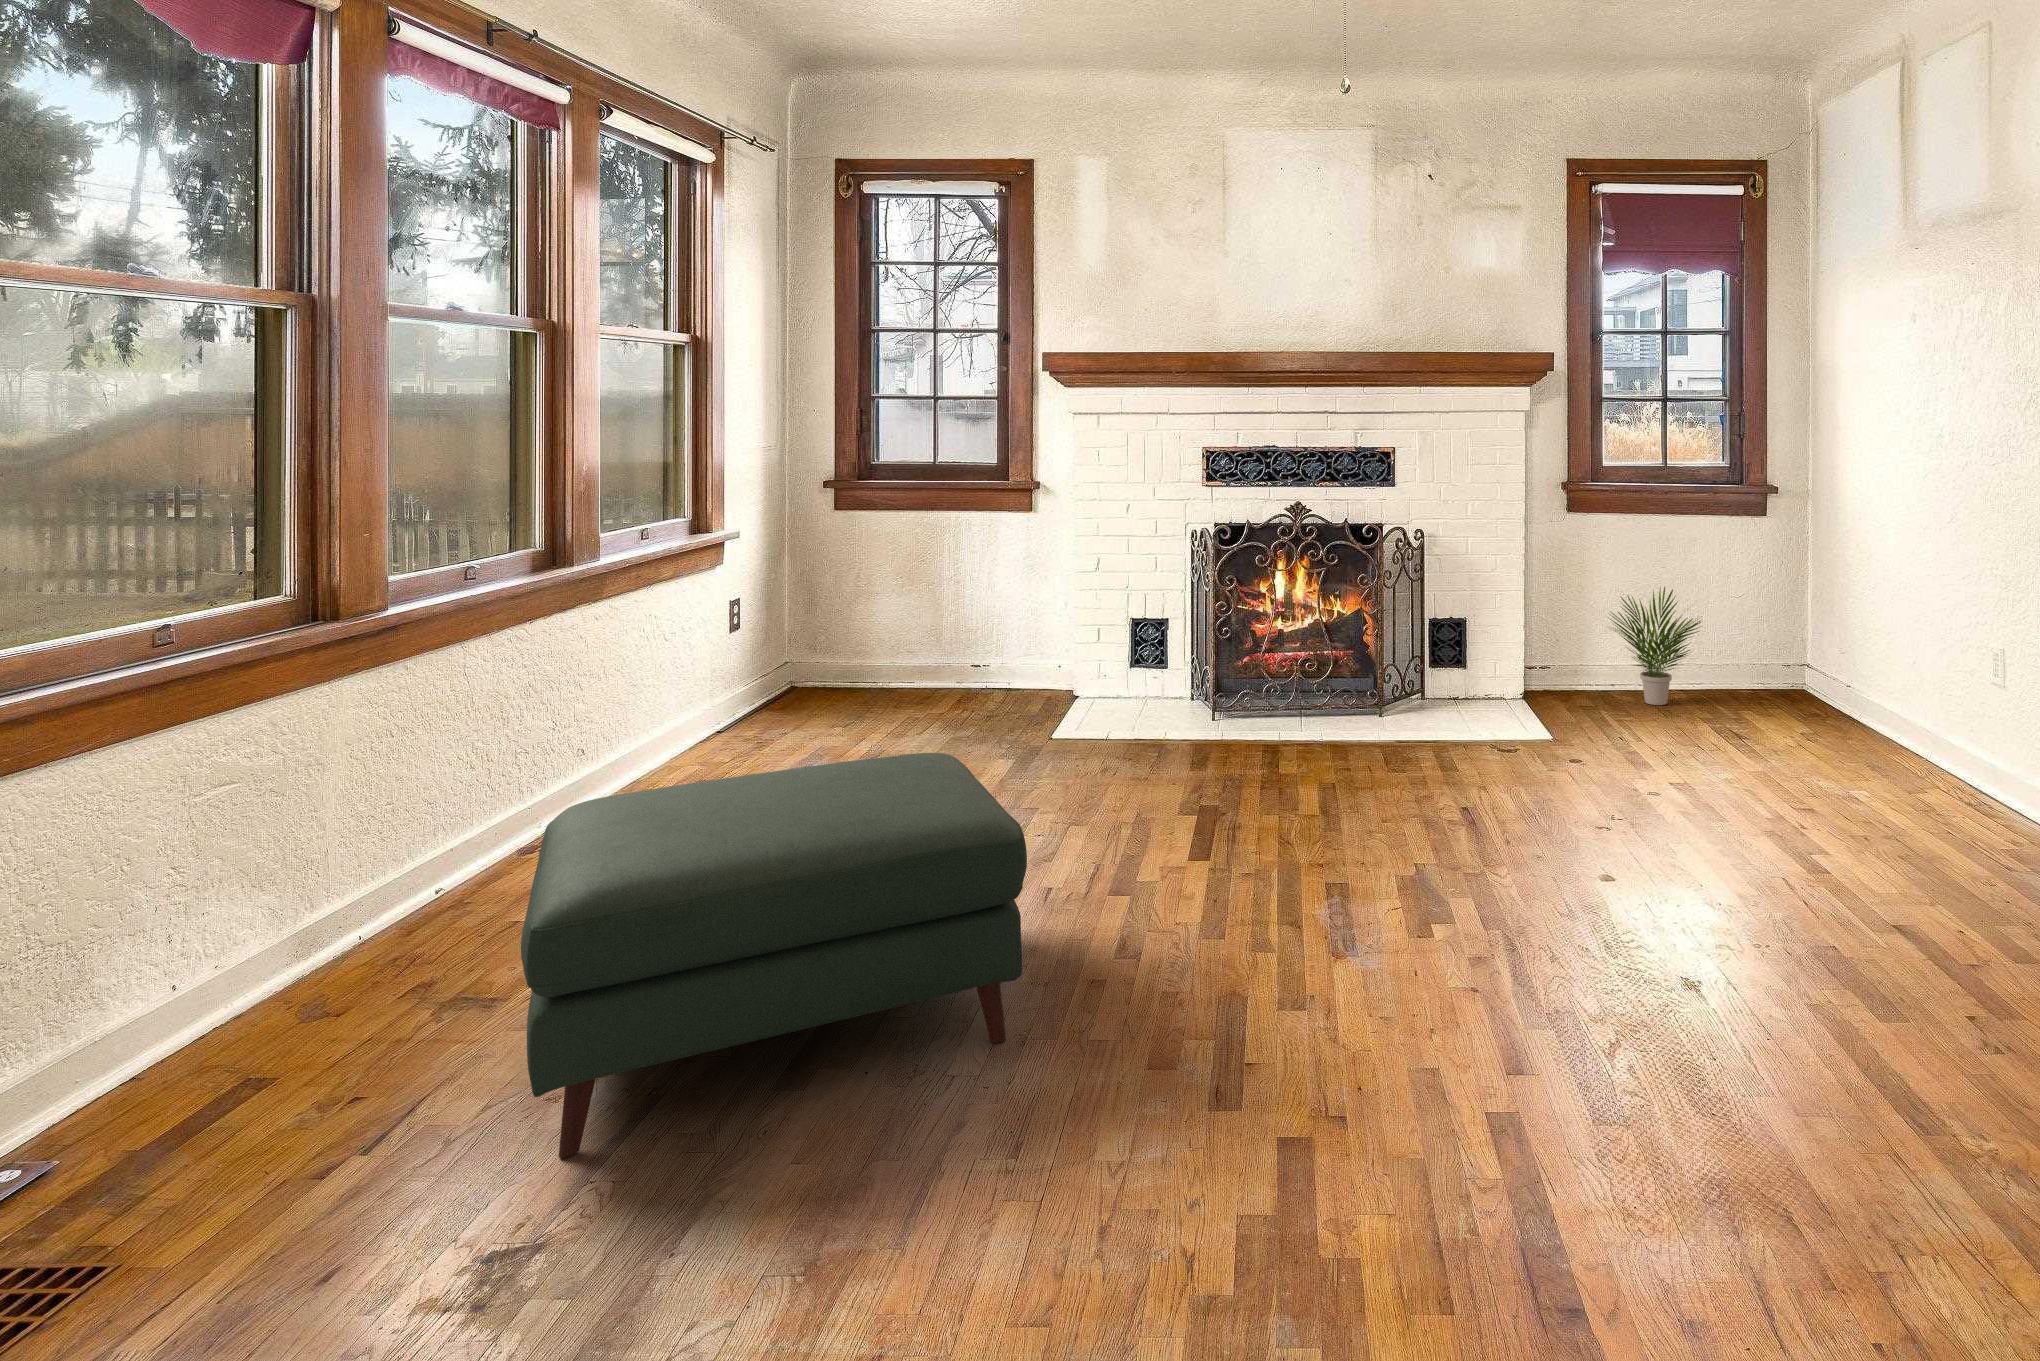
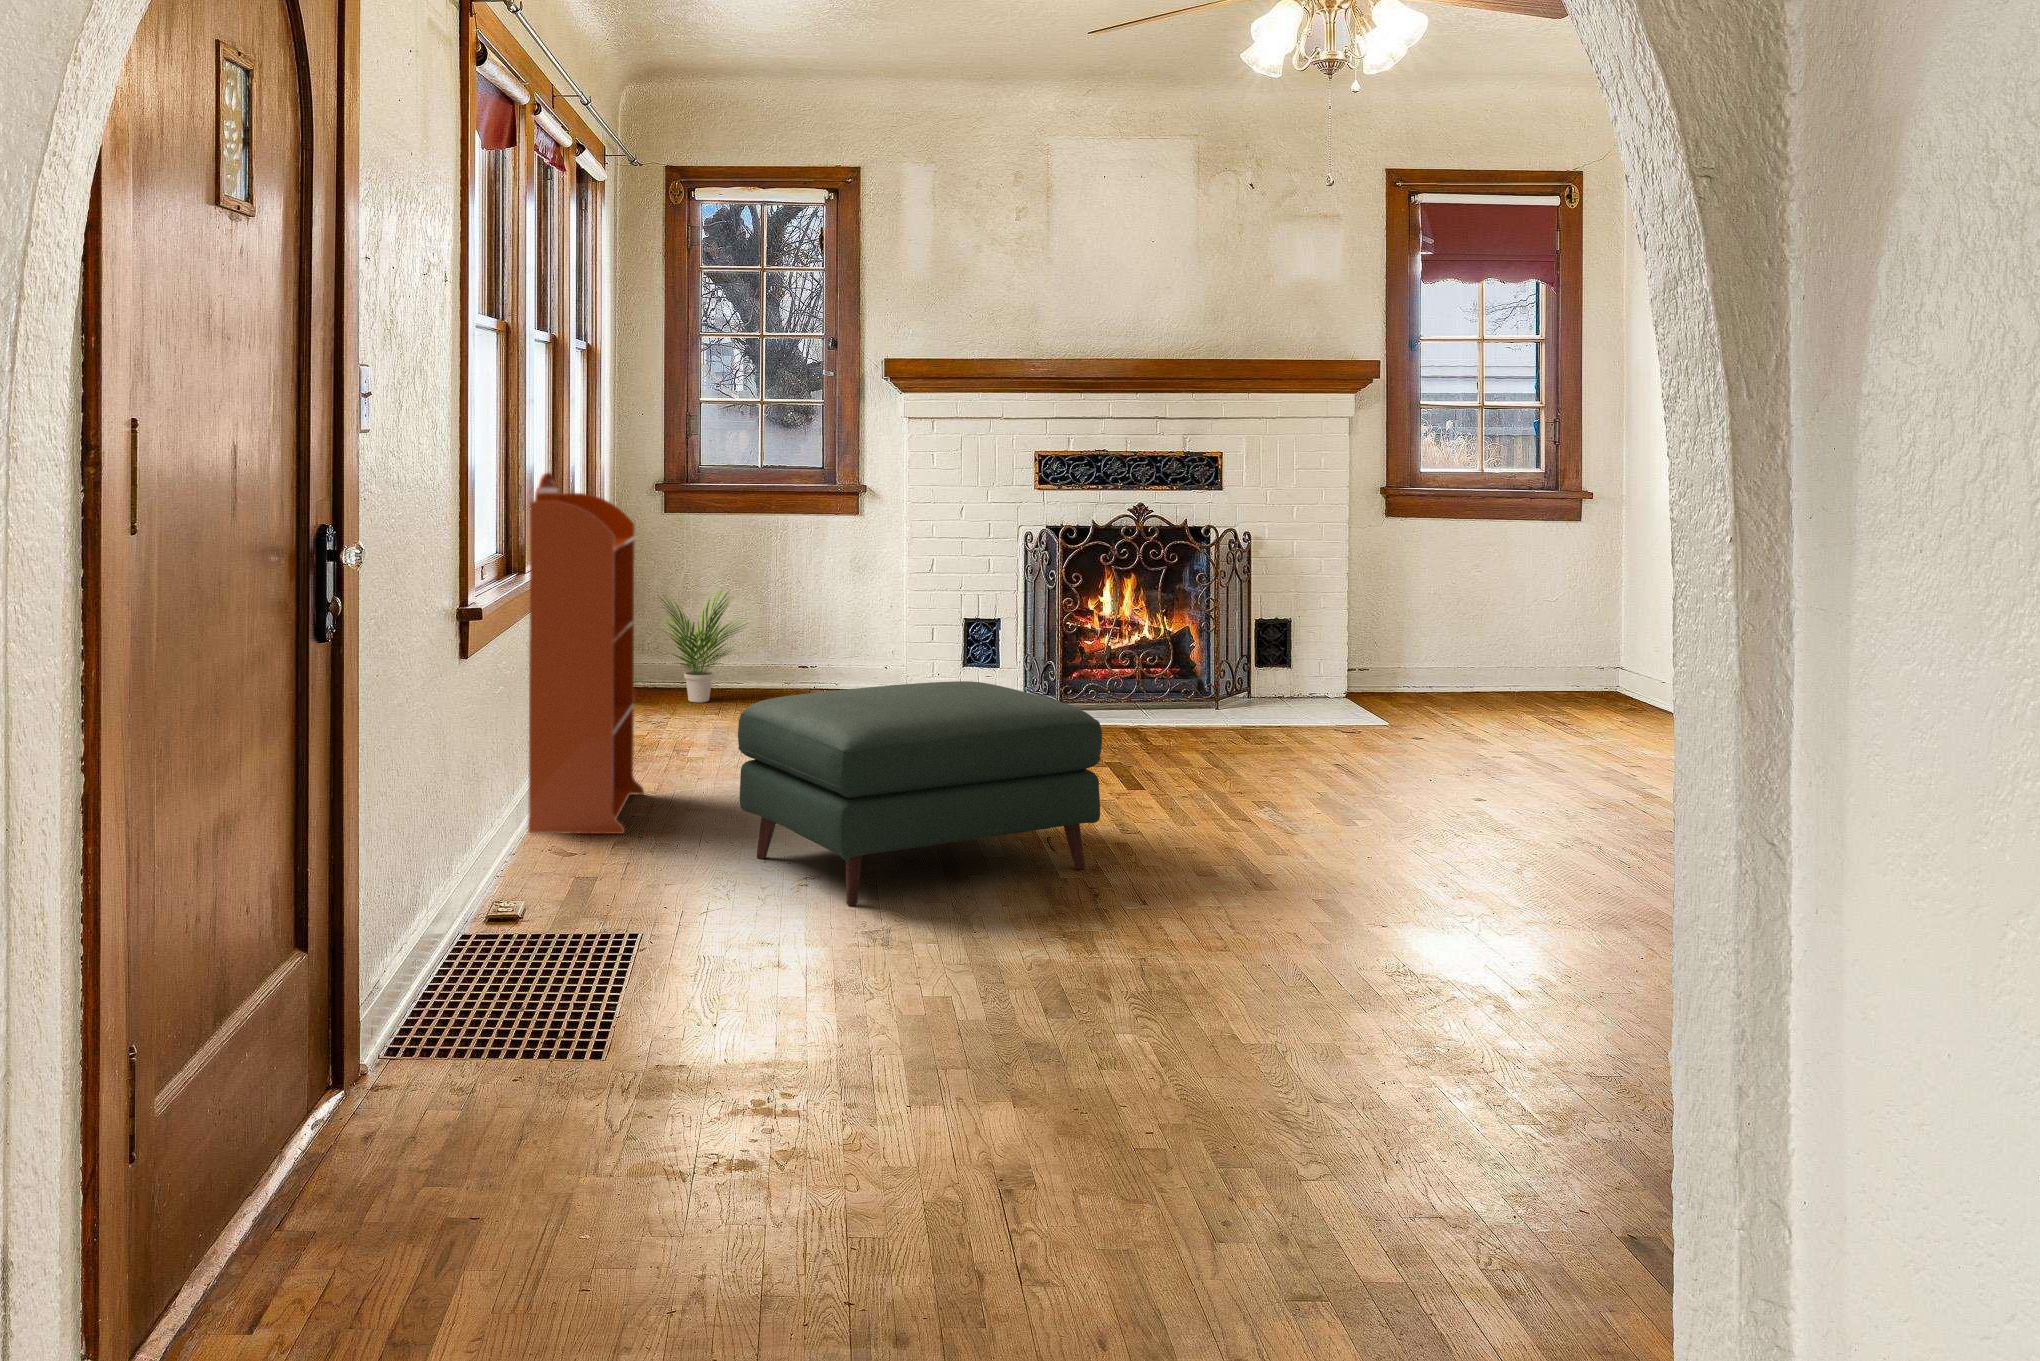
bookcase: none [338,486,600,961] -> present [528,473,644,834]
potted plant: present [1609,587,1701,705] -> present [661,590,748,703]

